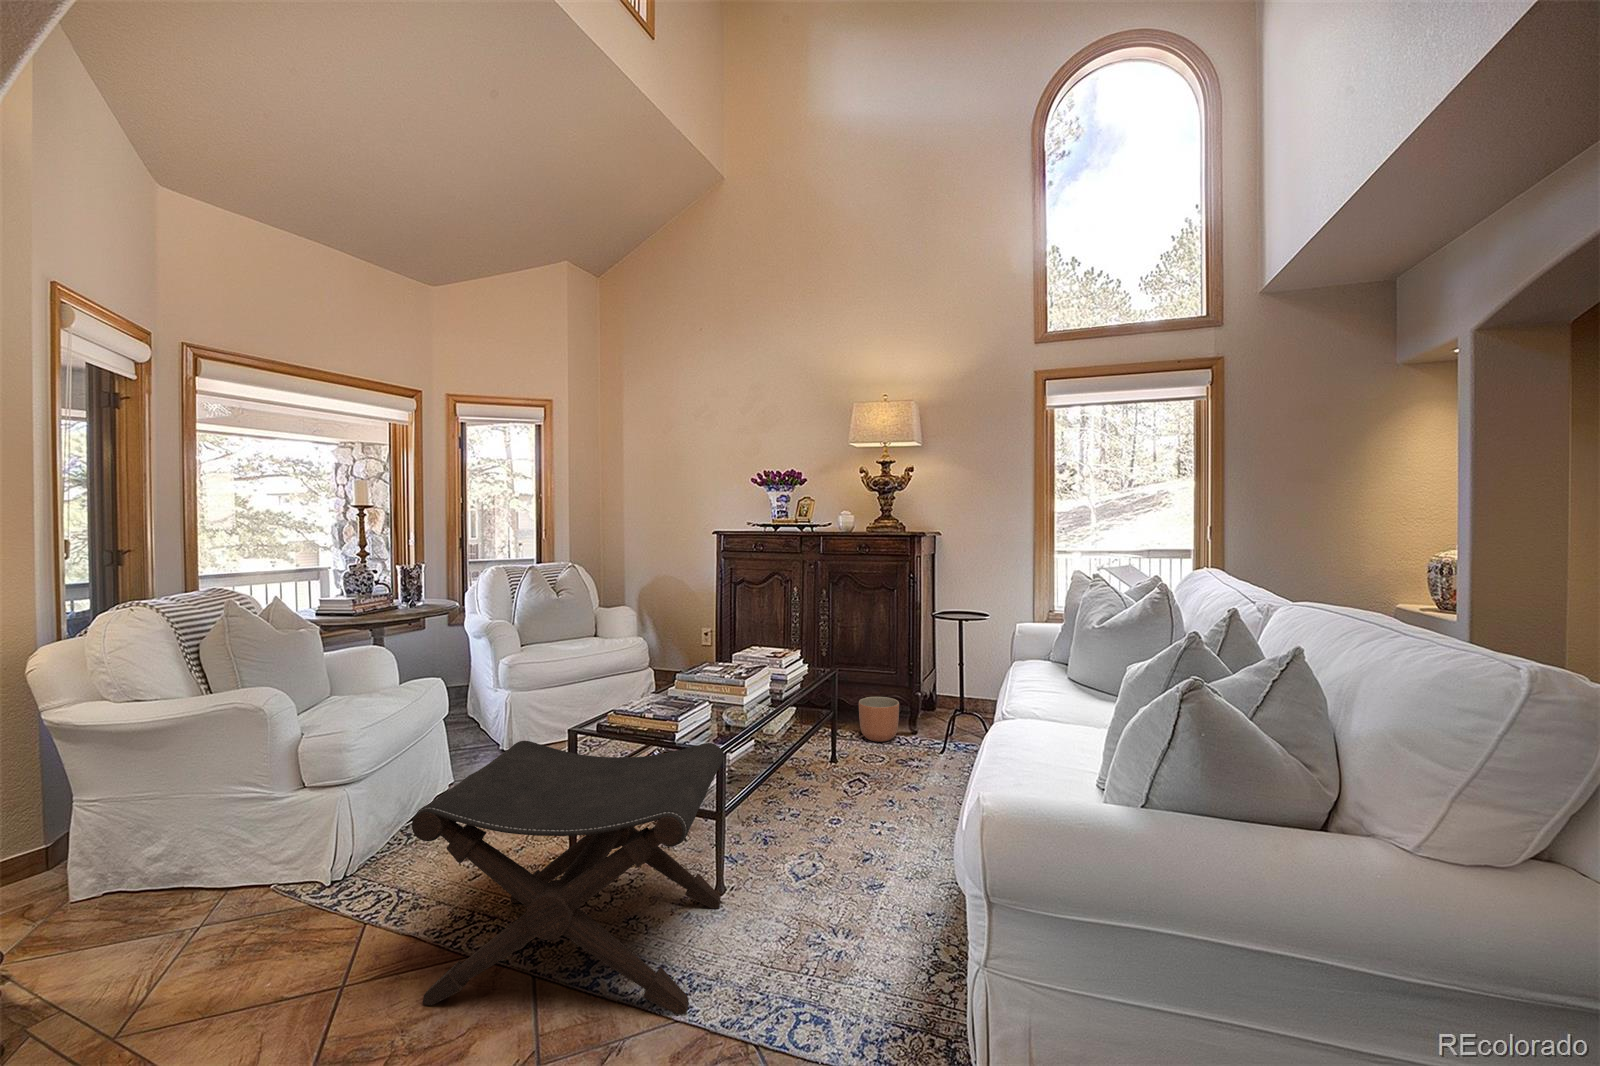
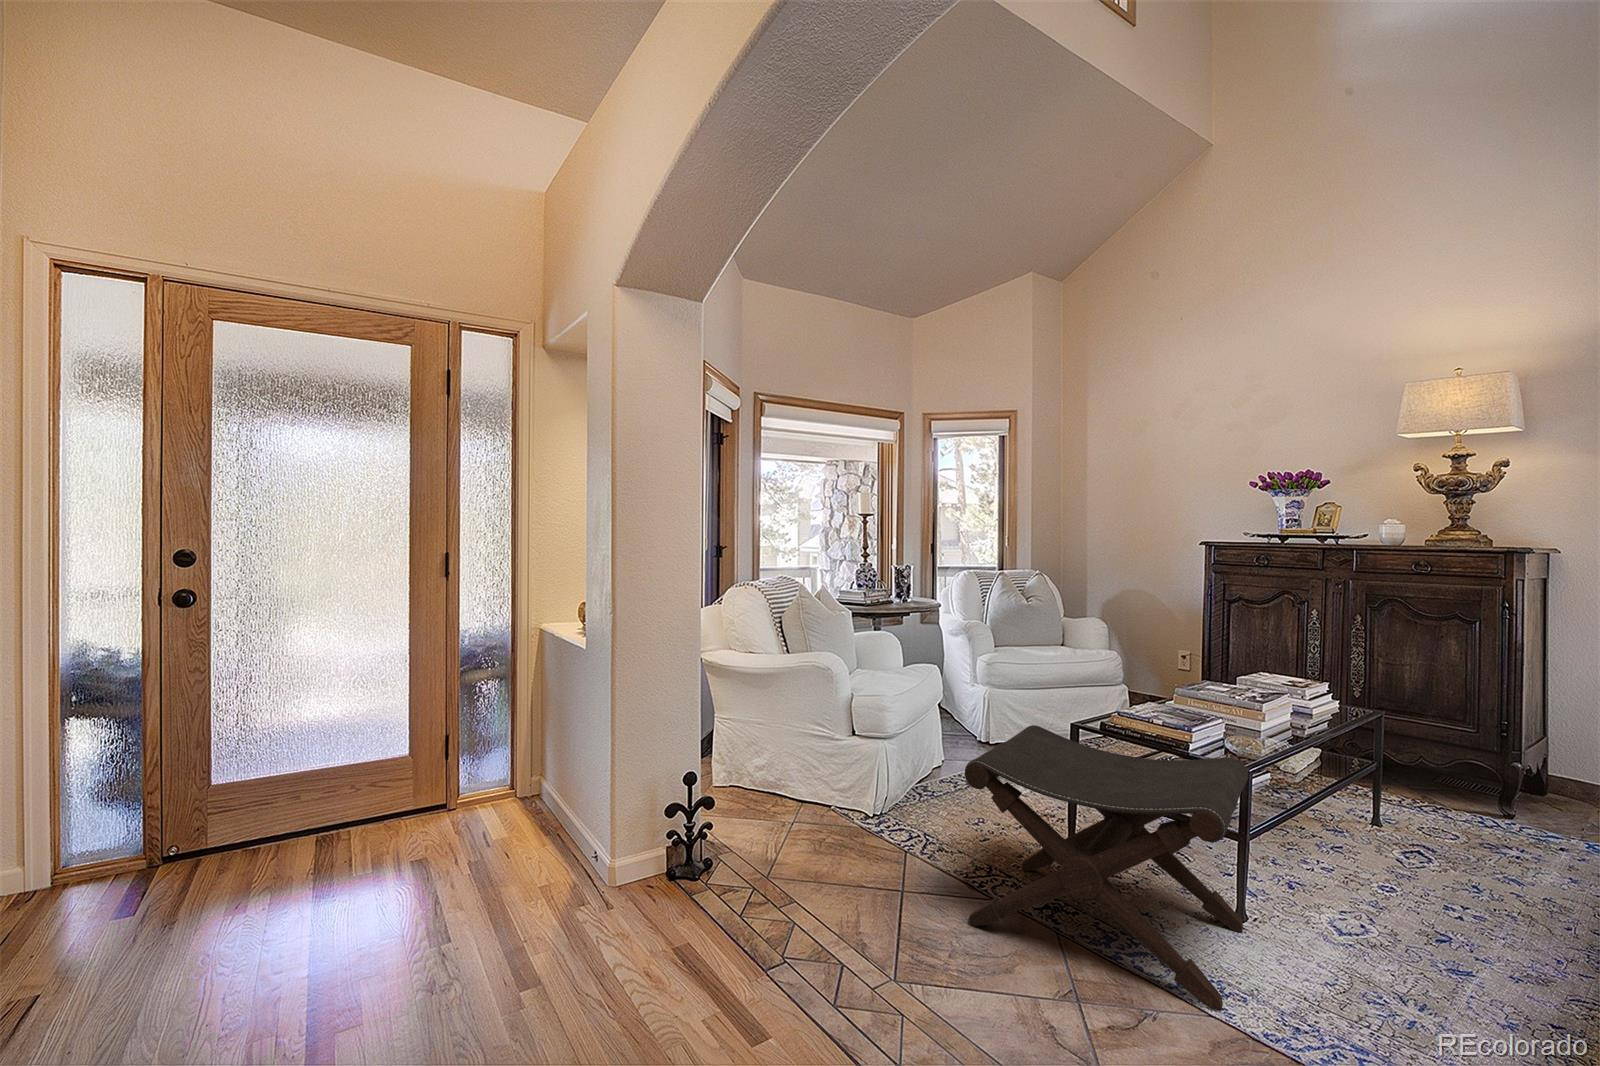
planter: present [859,697,899,742] -> none [1414,755,1482,815]

